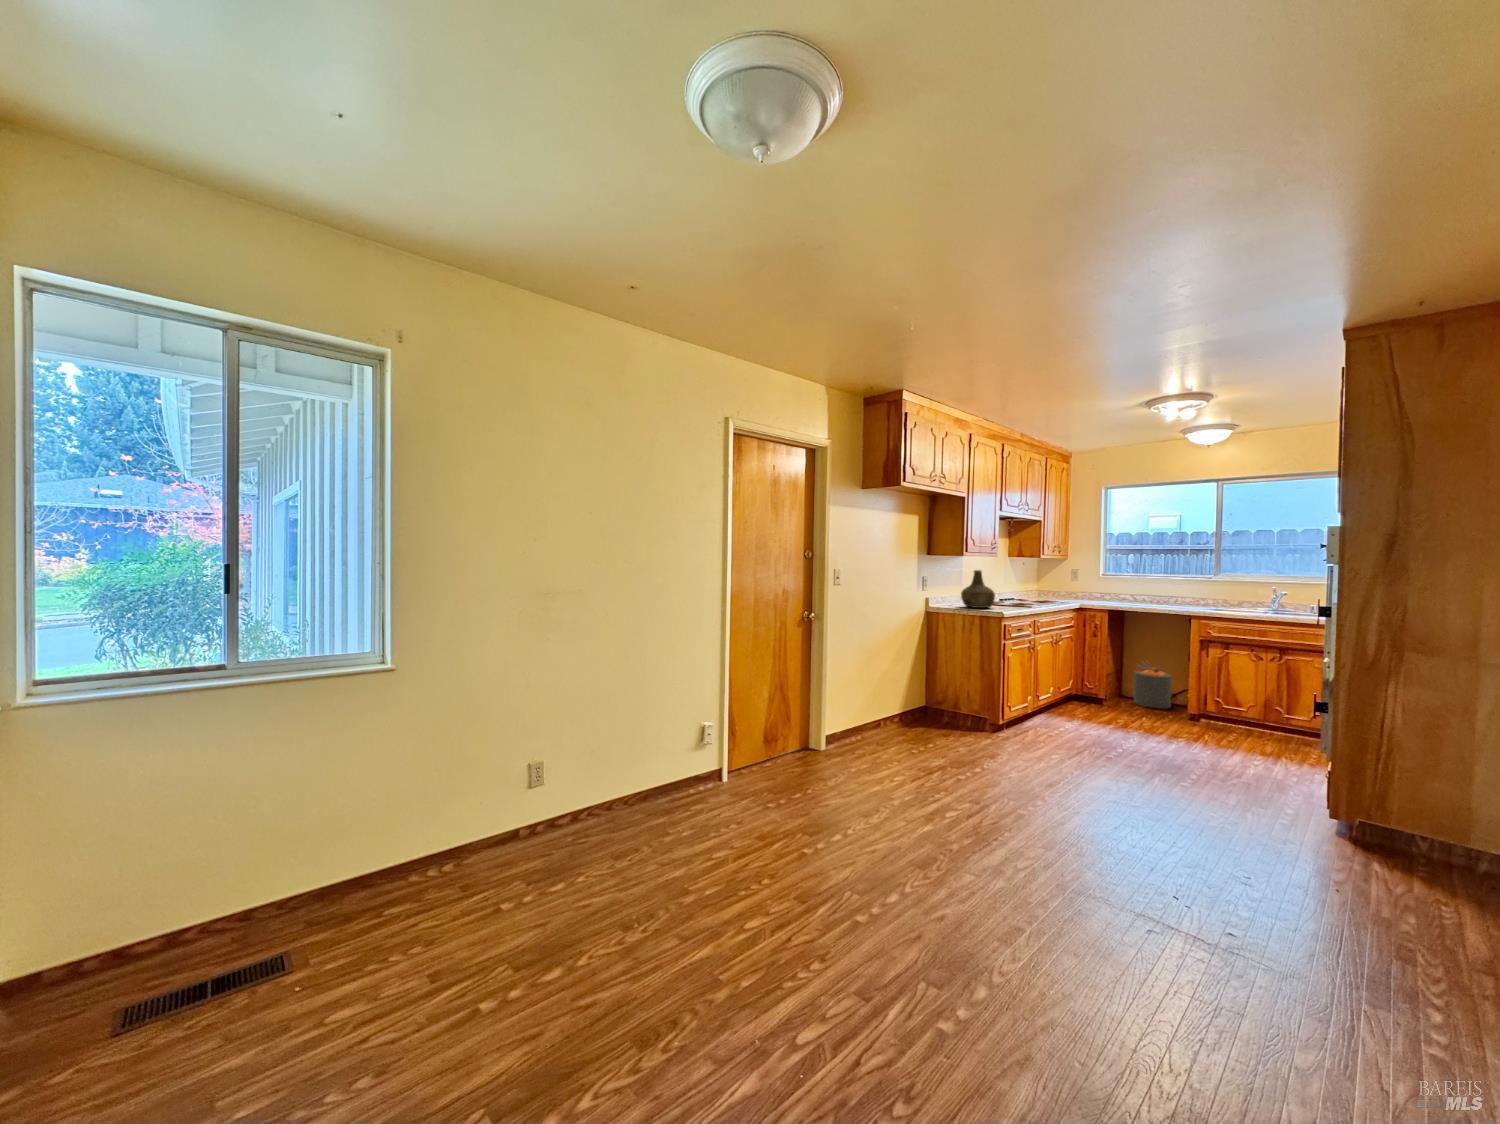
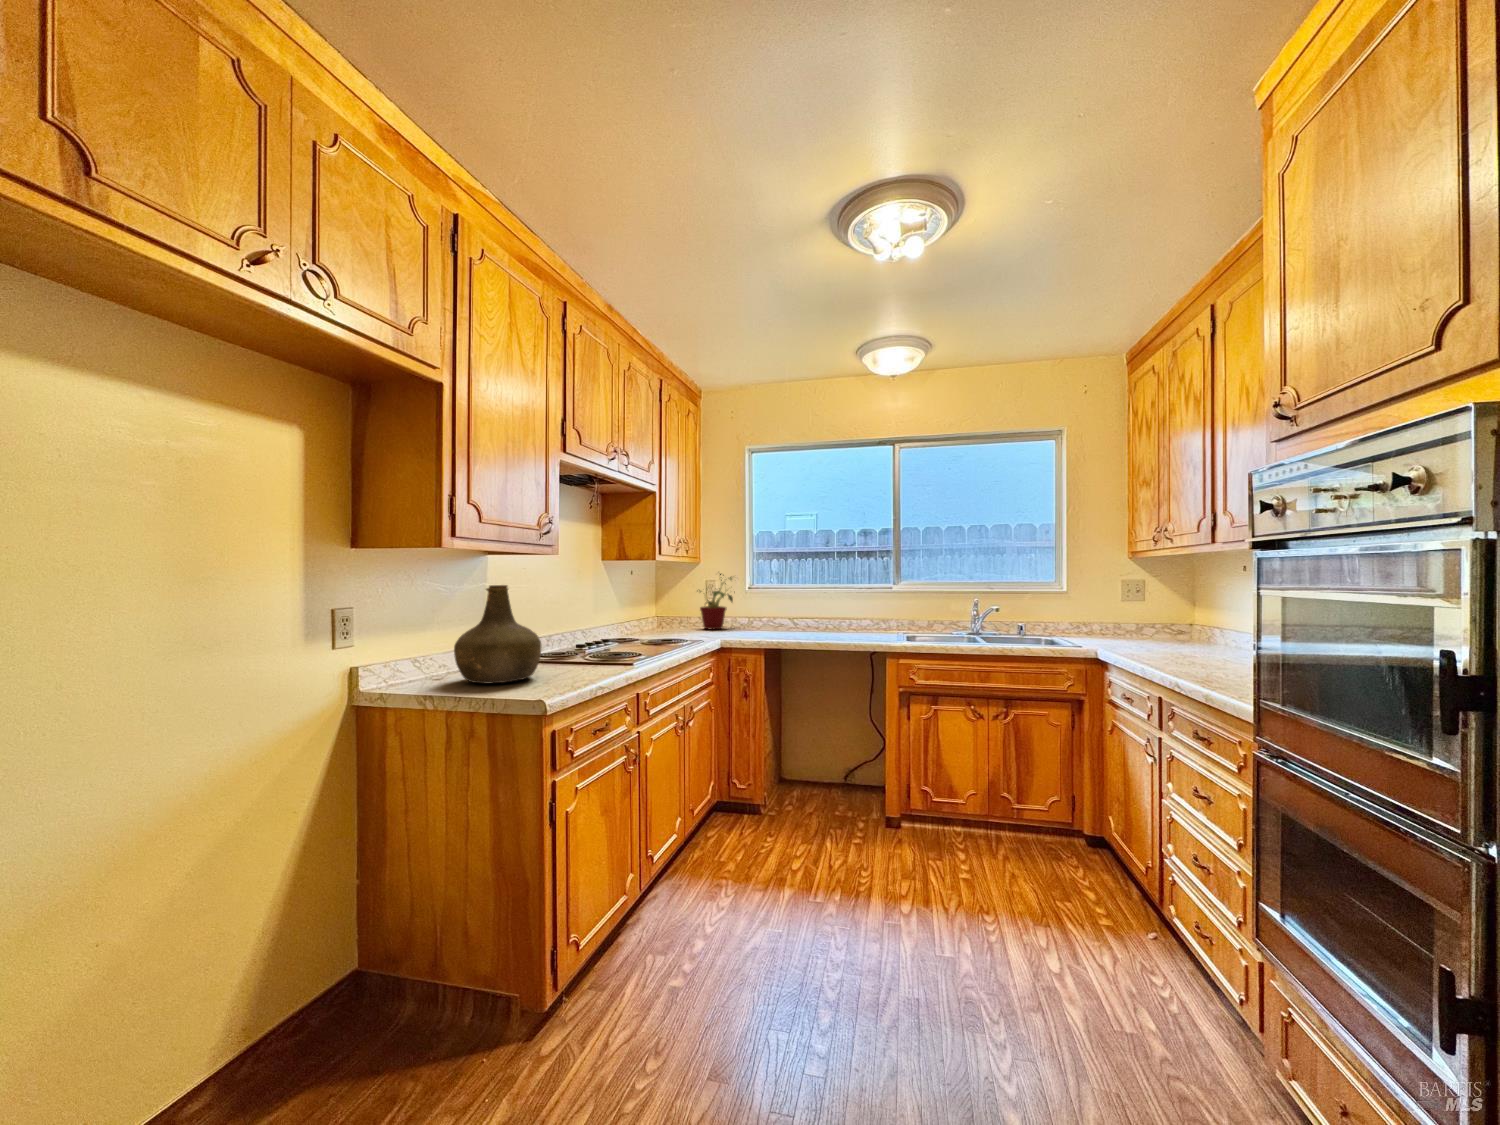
potted plant: none [1064,564,1098,600] -> present [699,573,733,630]
trash can: present [1134,667,1171,709] -> none [798,717,849,803]

